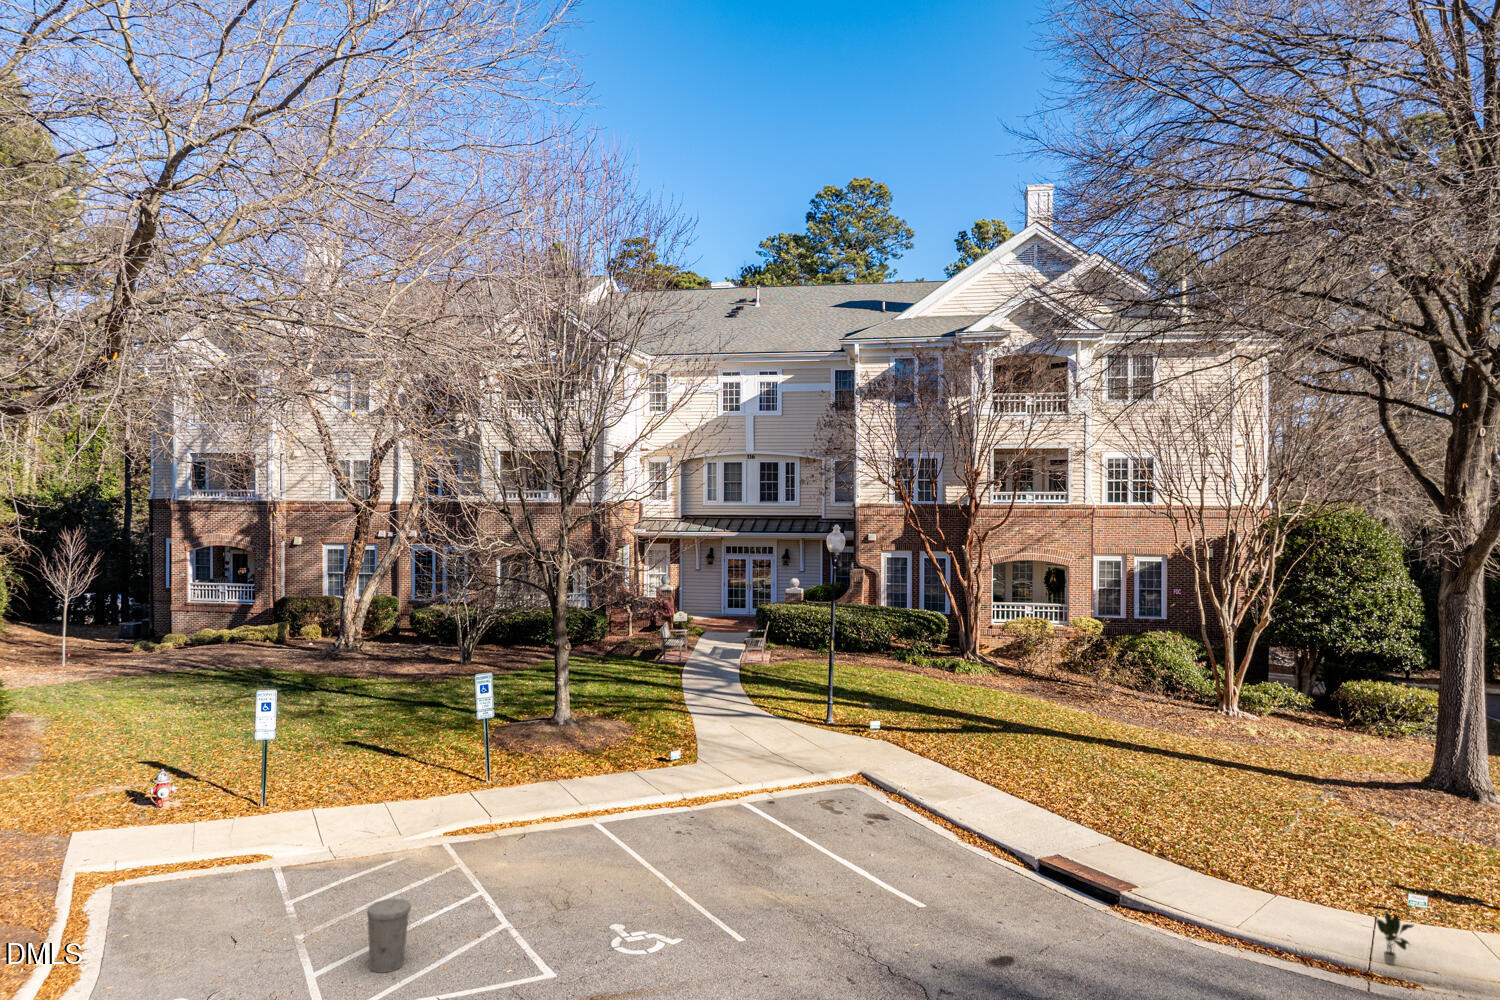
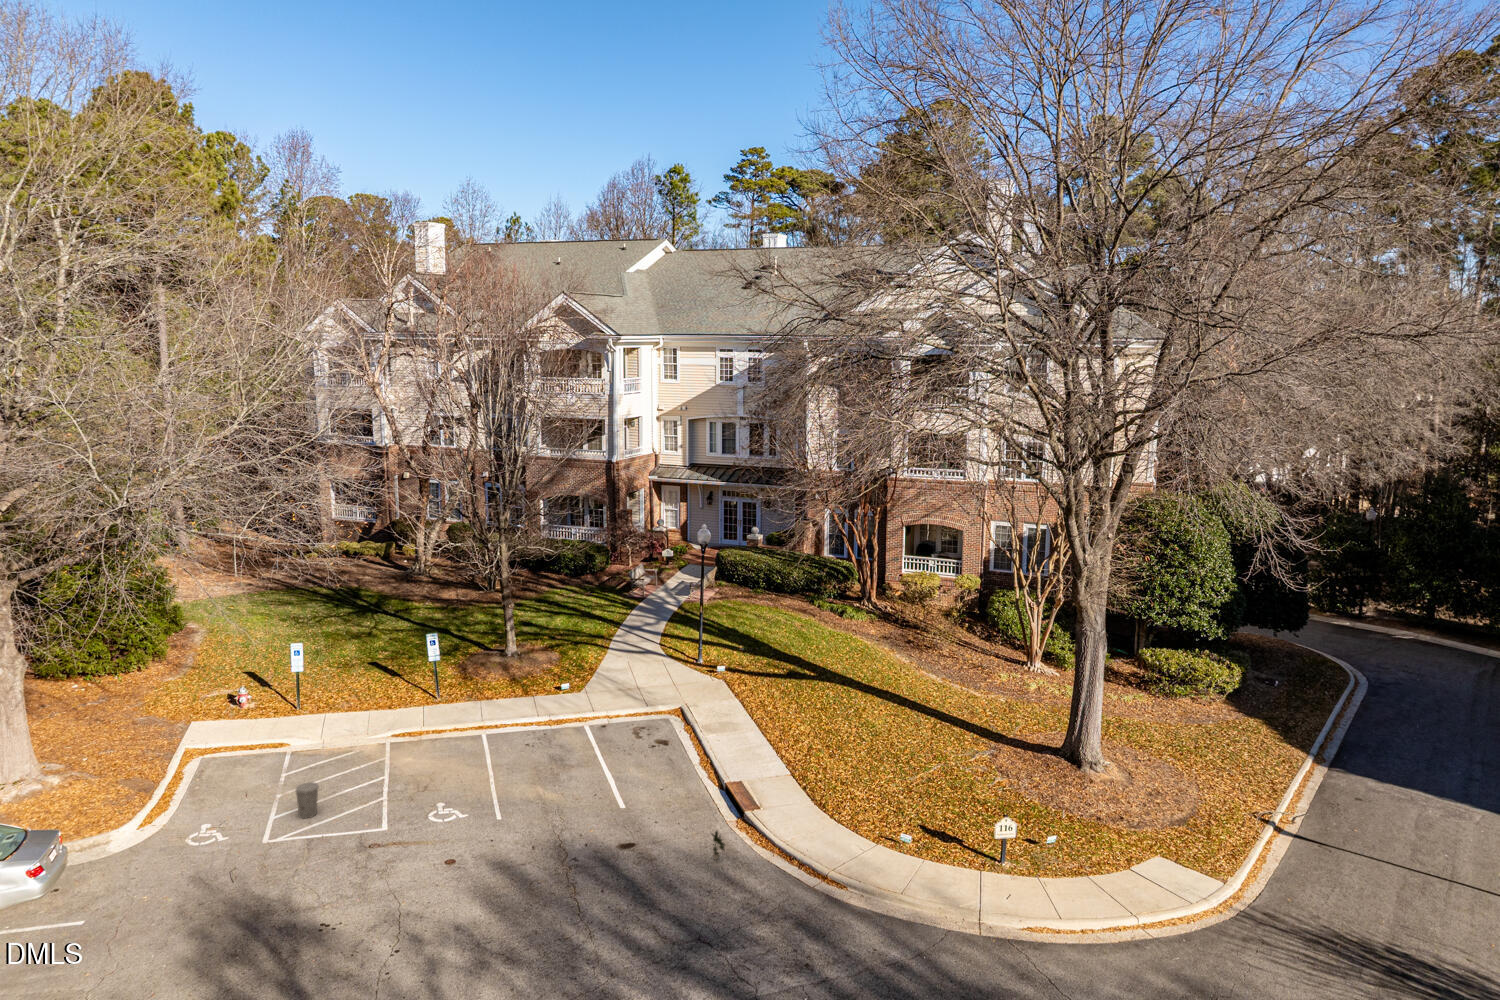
potted plant: present [1376,912,1413,965] -> present [712,831,725,860]

